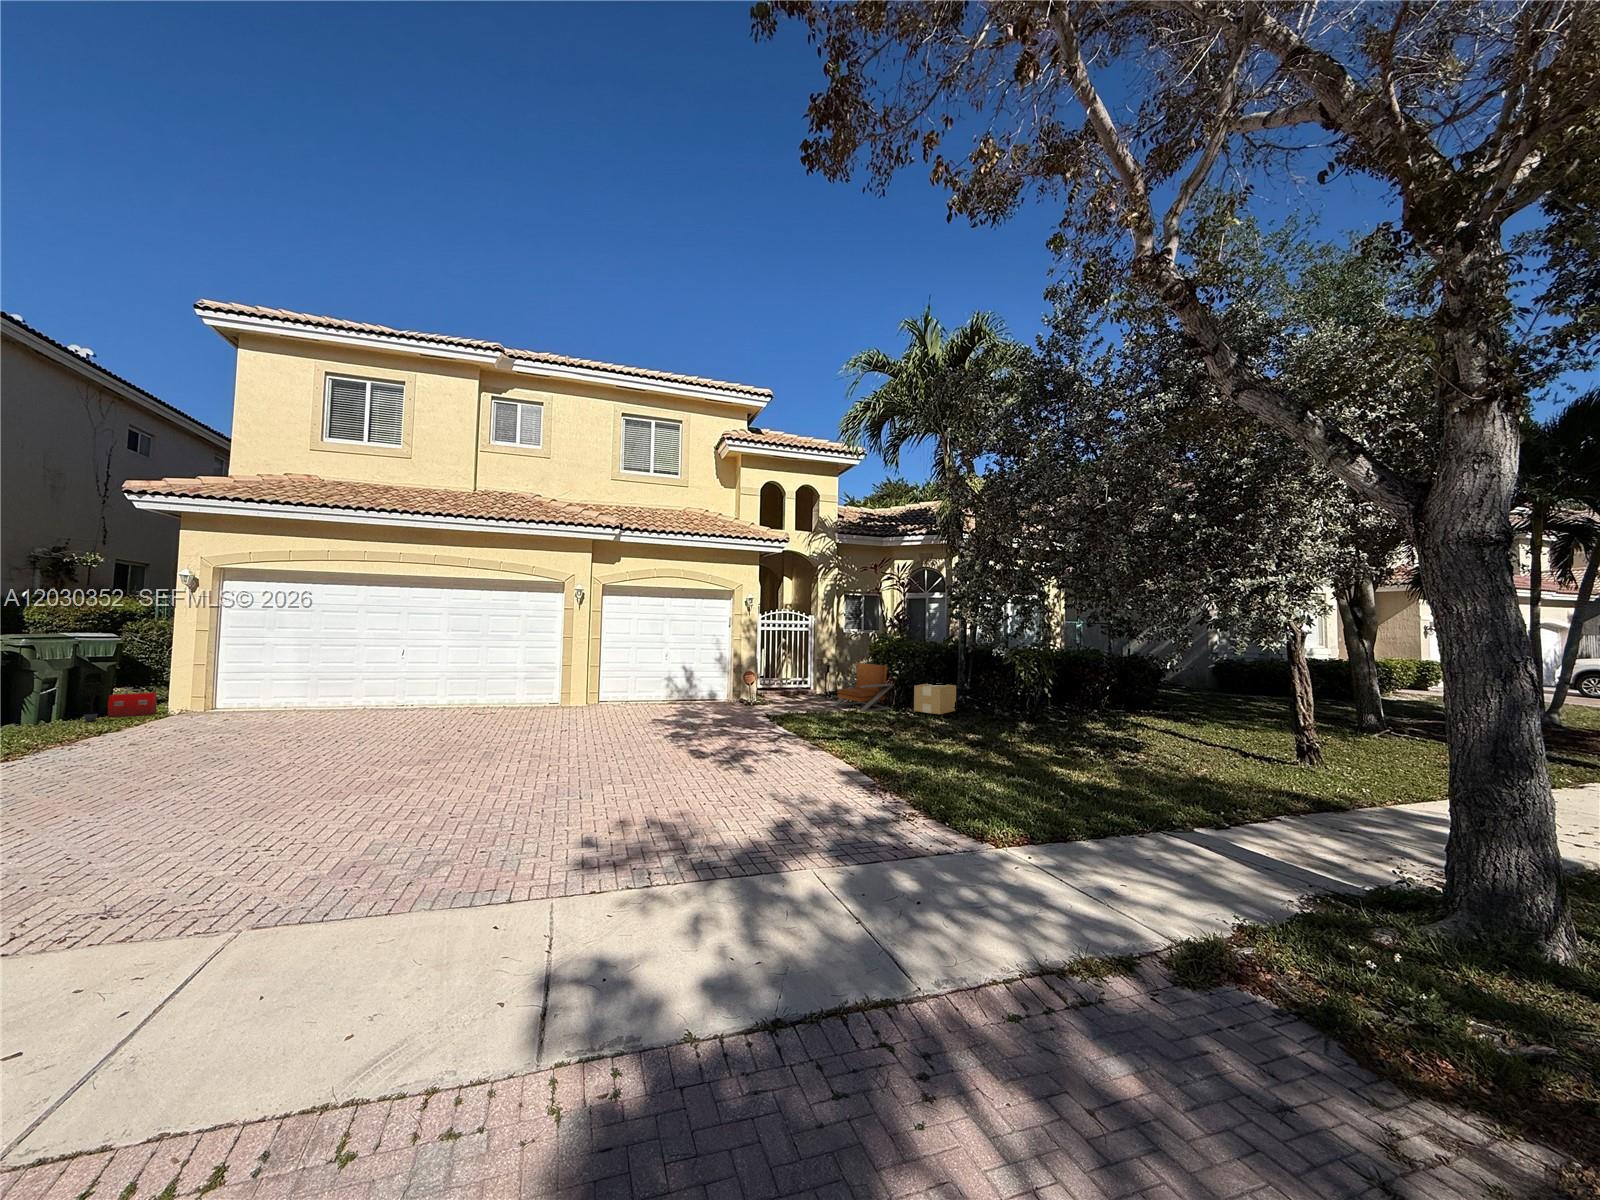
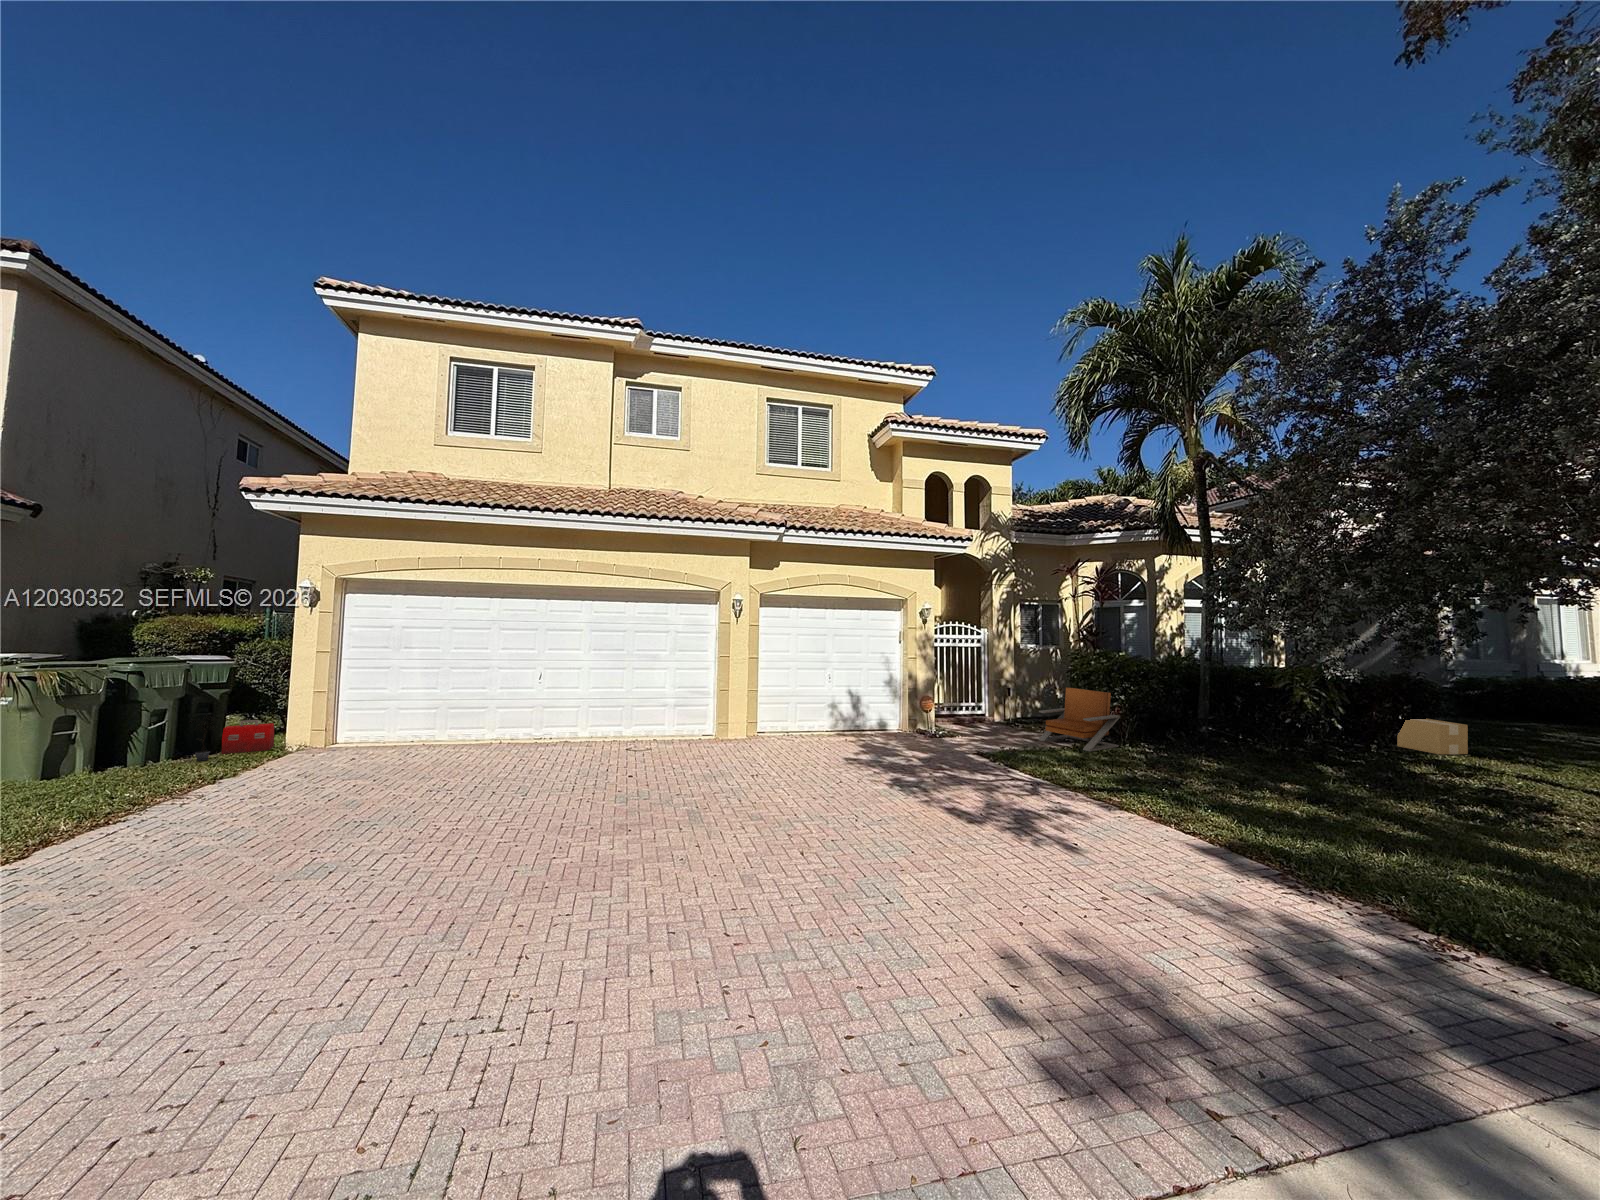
cardboard box: present [914,683,956,714] -> present [1397,719,1468,754]

